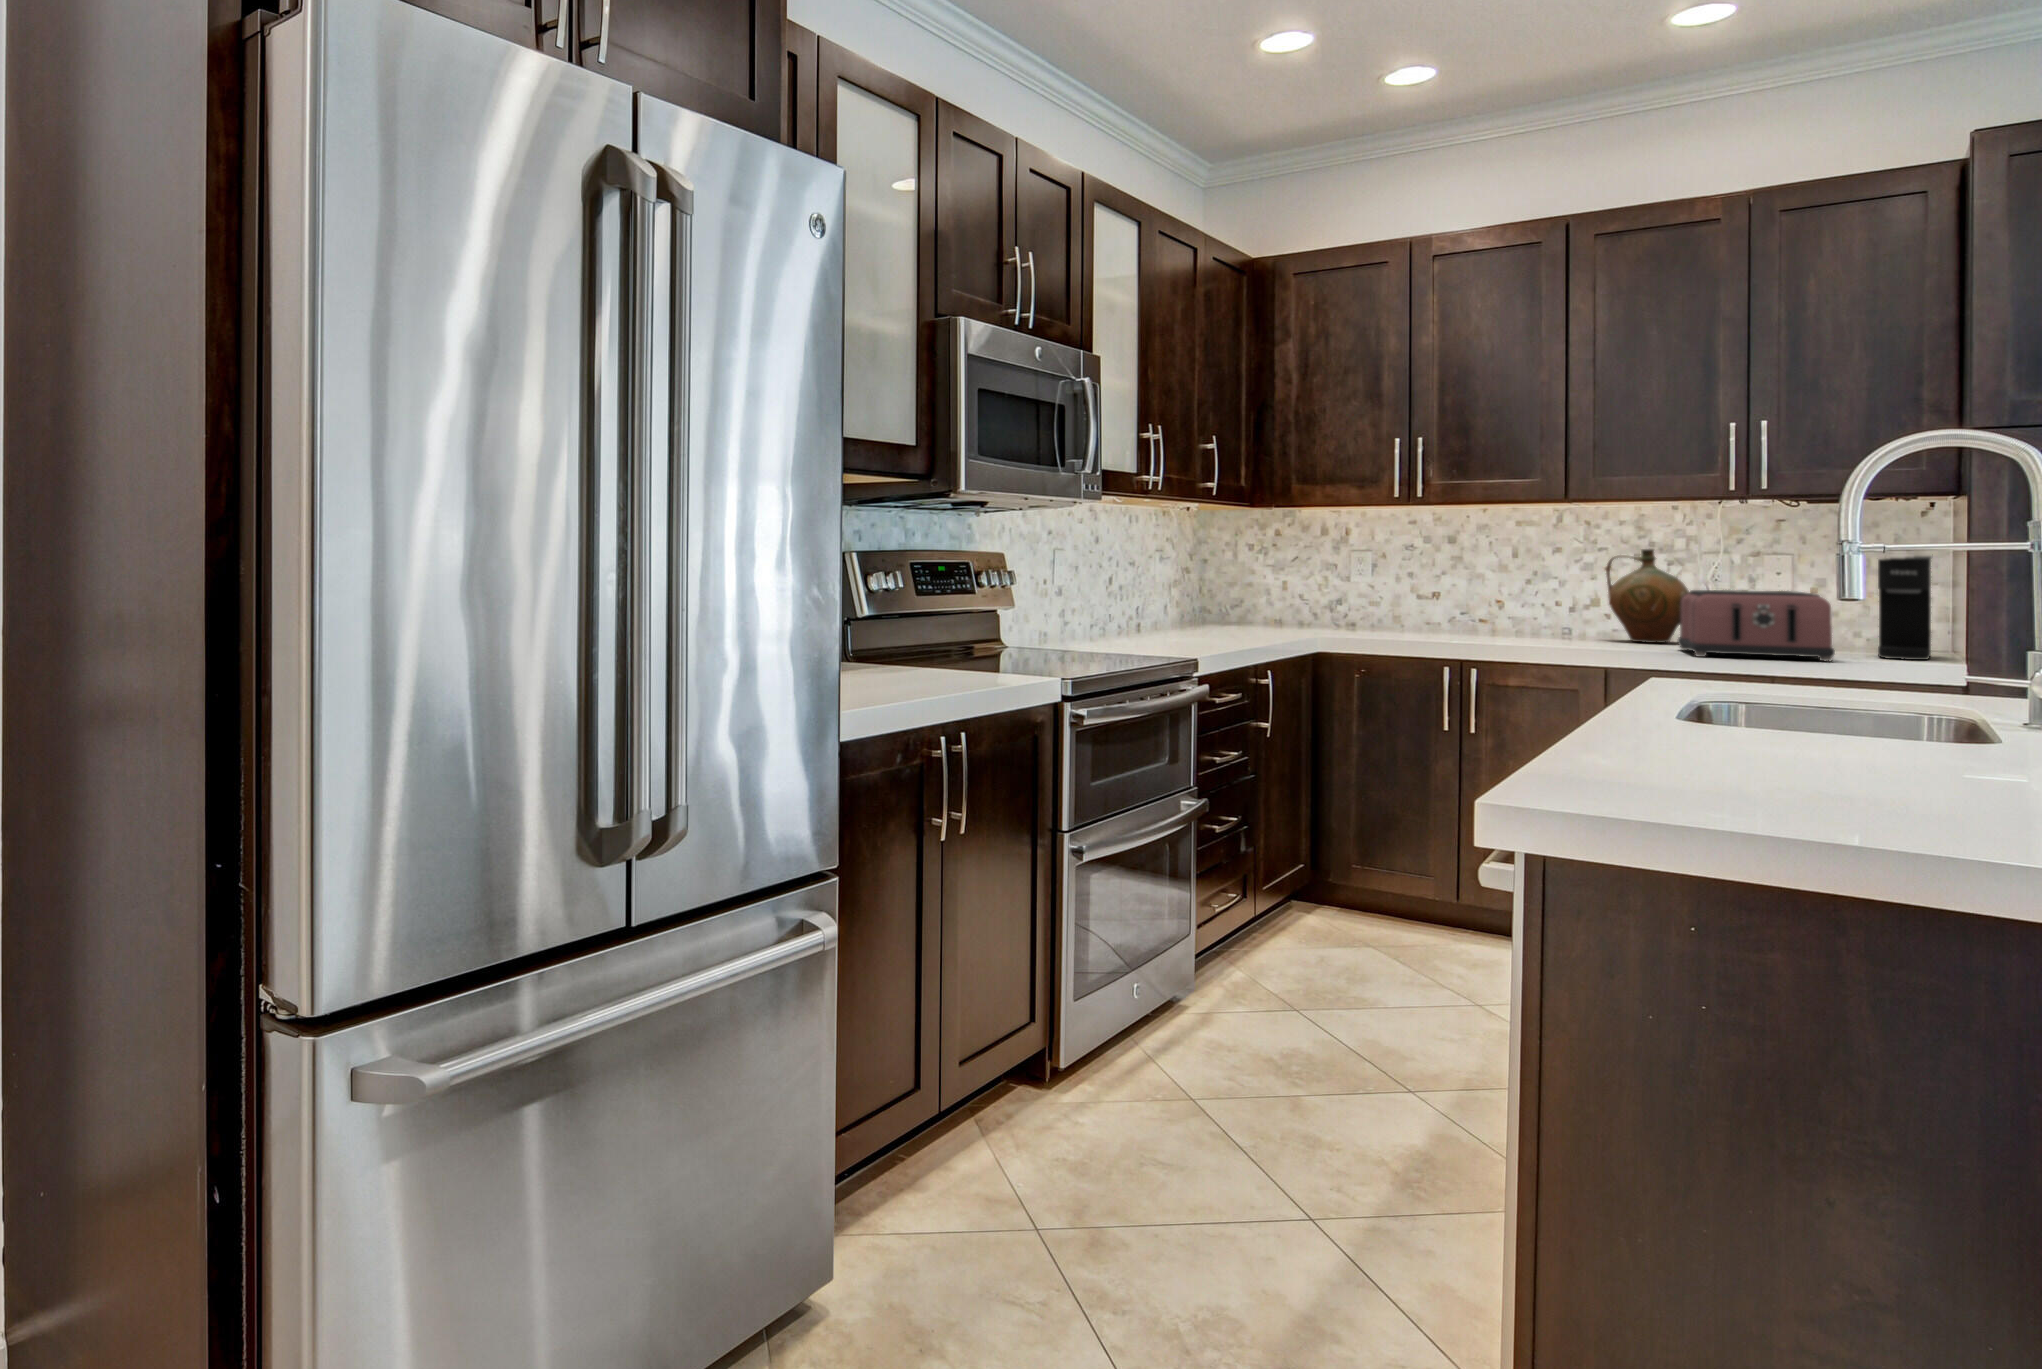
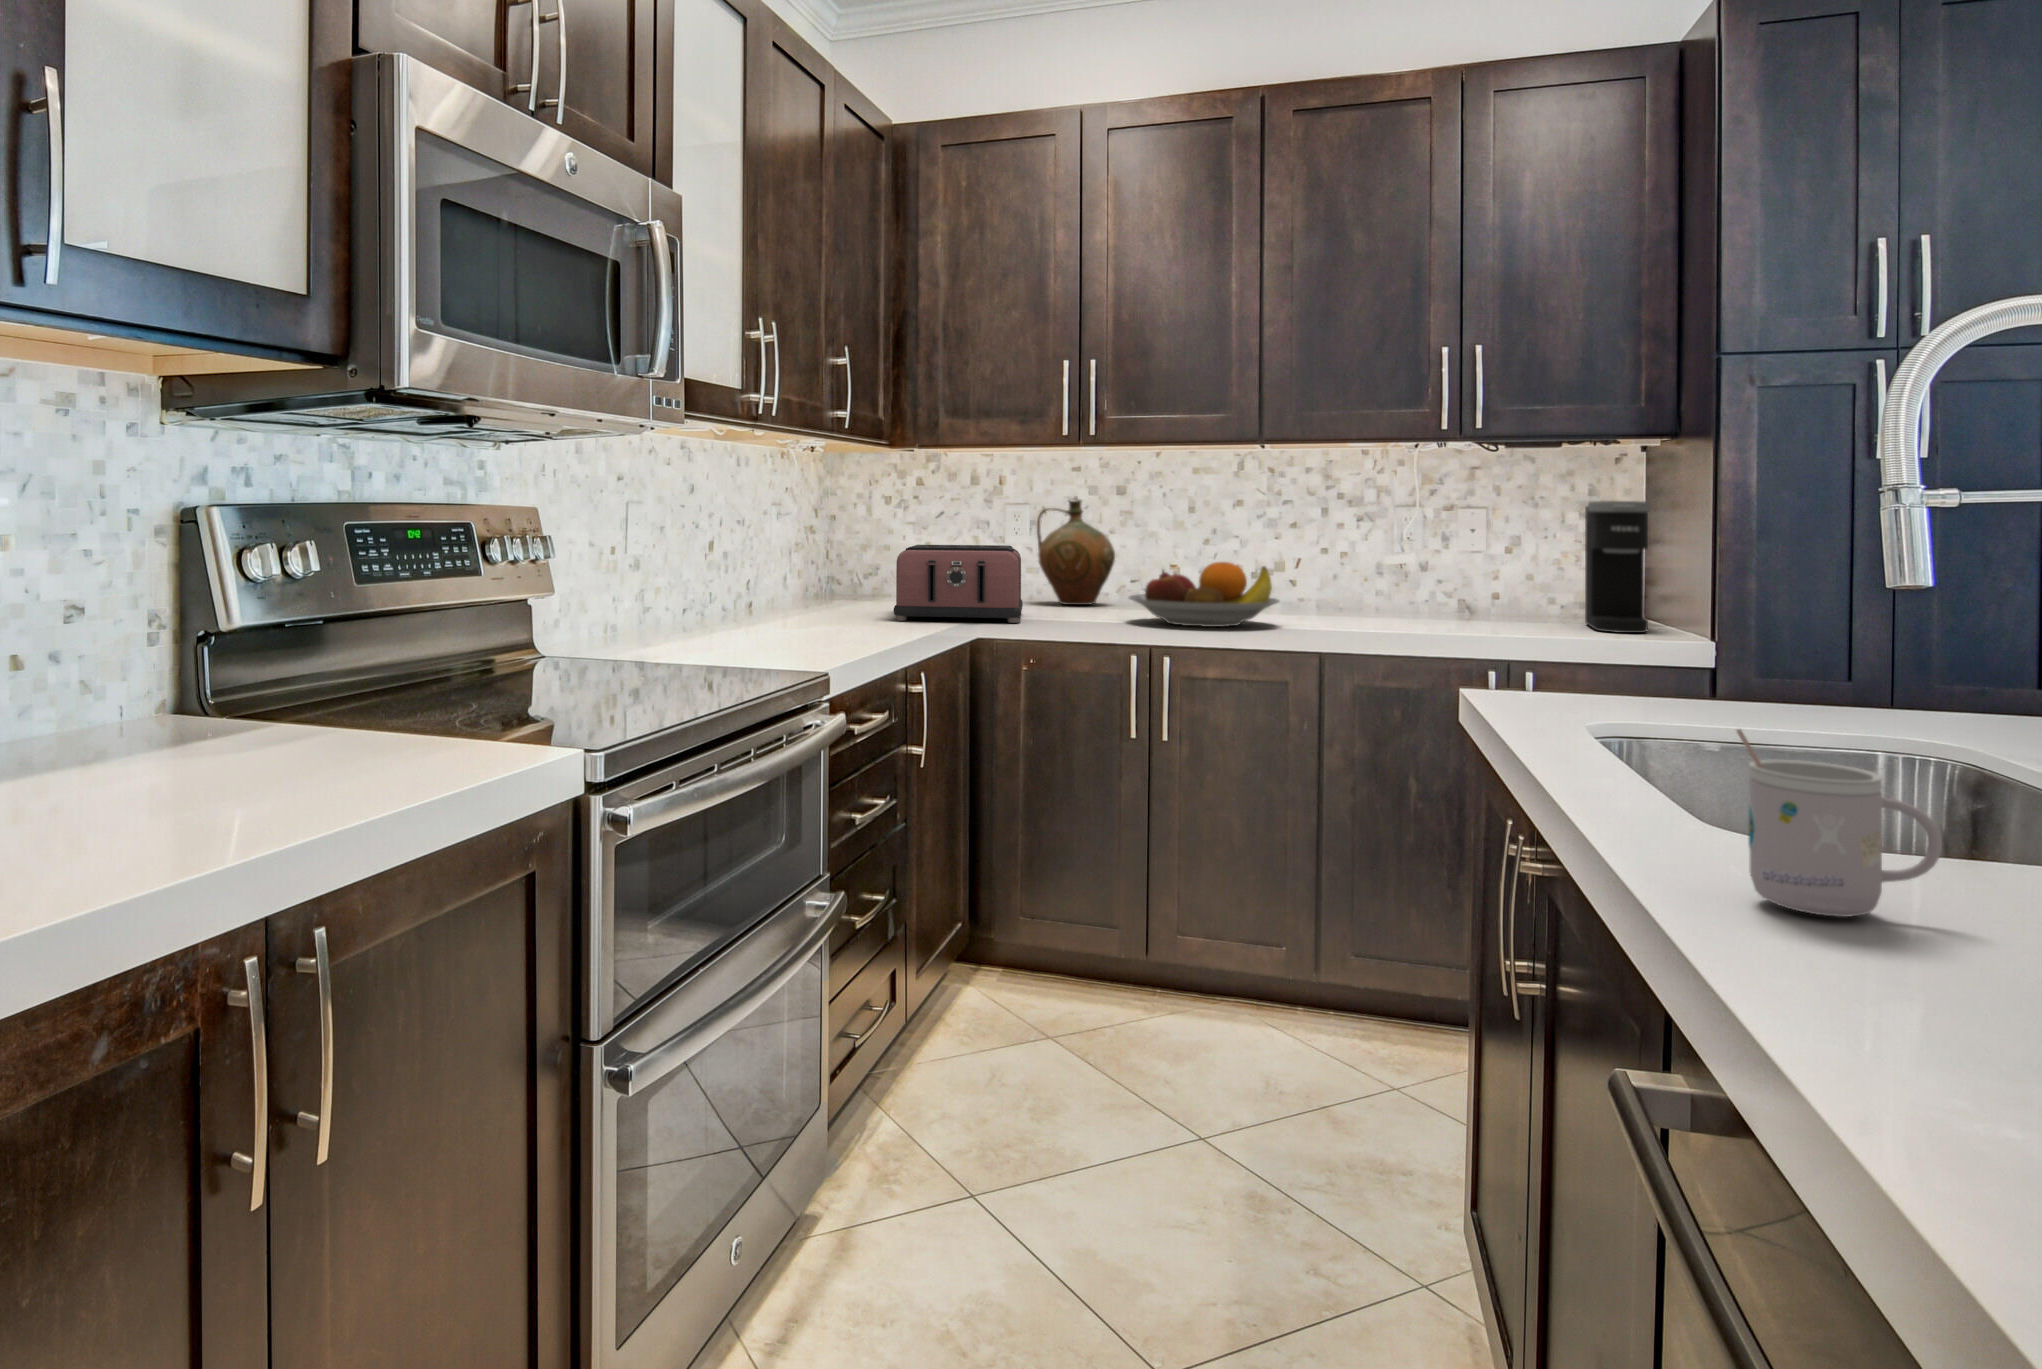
ceramic jug: present [1606,549,1689,643] -> present [1037,500,1115,605]
toaster: present [1678,590,1835,661] -> present [894,545,1023,623]
fruit bowl: none [1445,596,1577,646] -> present [1129,562,1279,627]
mug: none [1621,656,1711,736] -> present [1737,729,1942,917]

